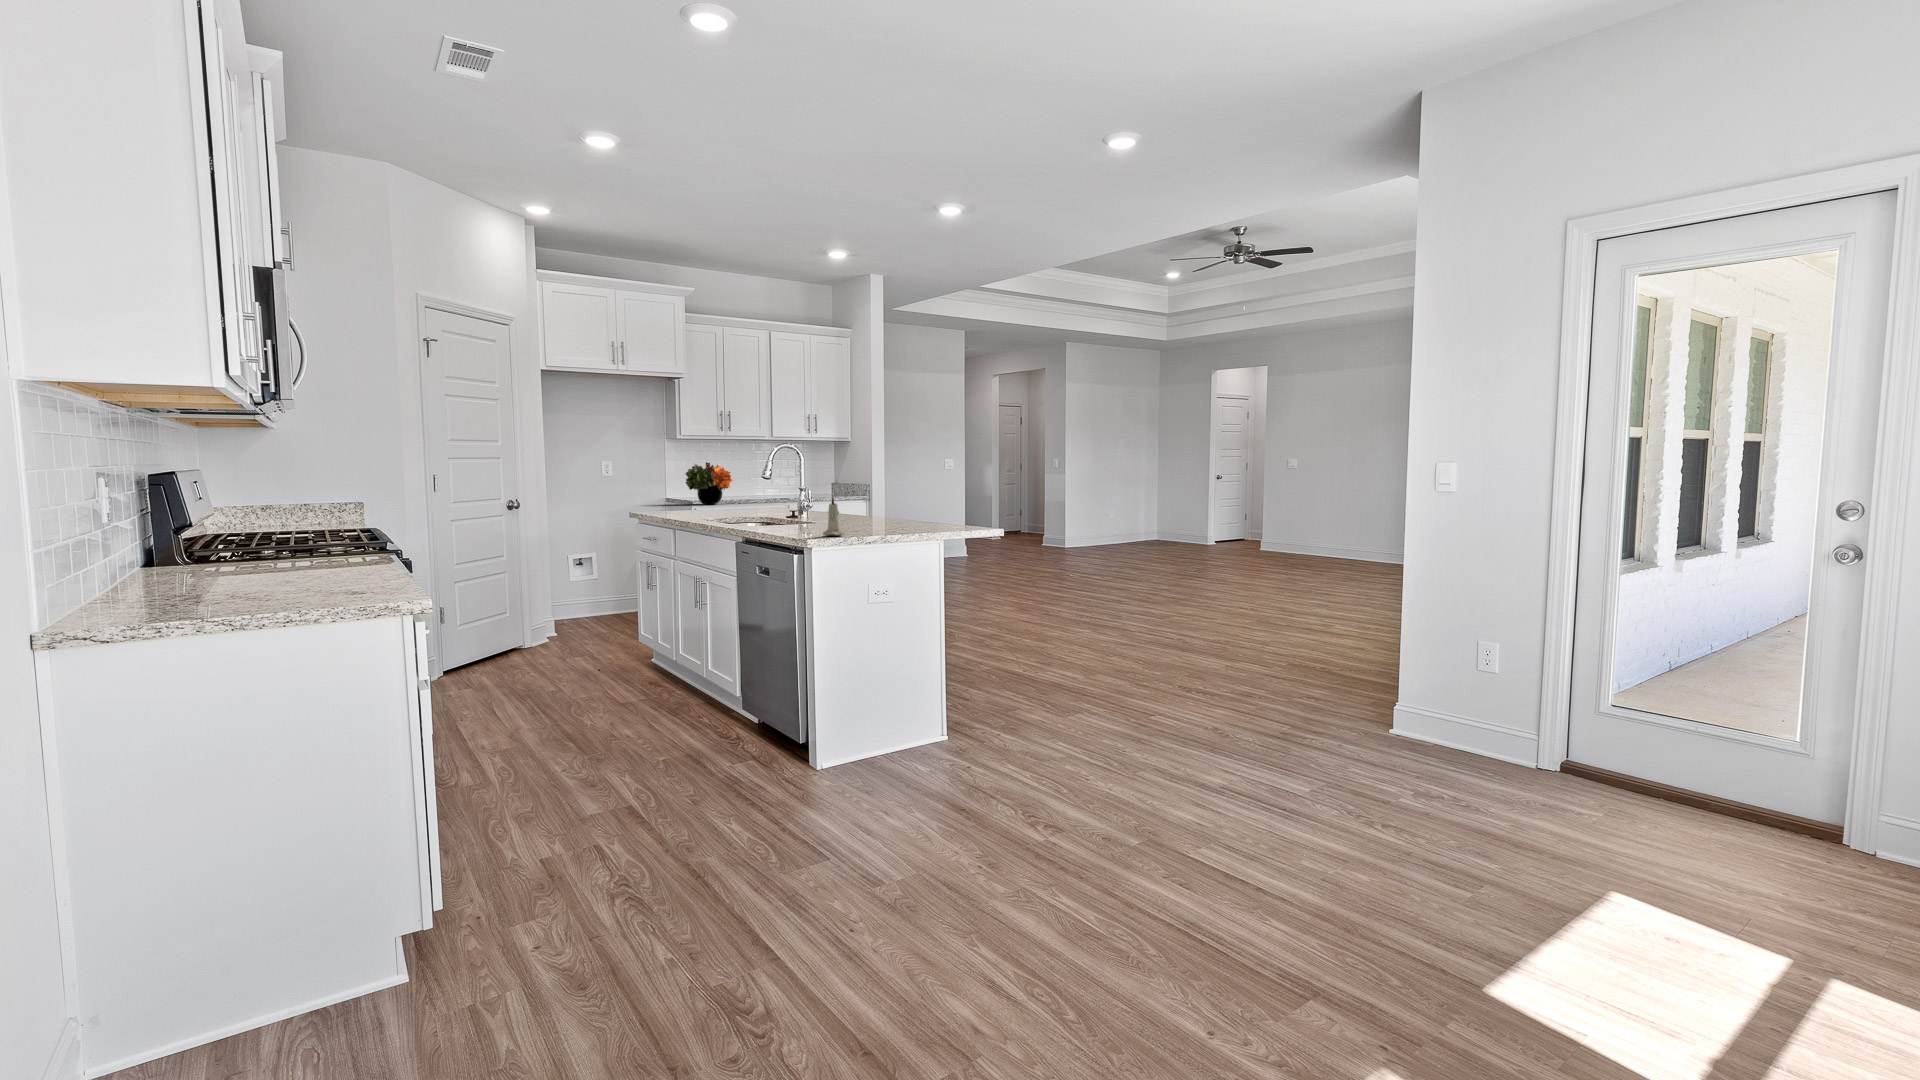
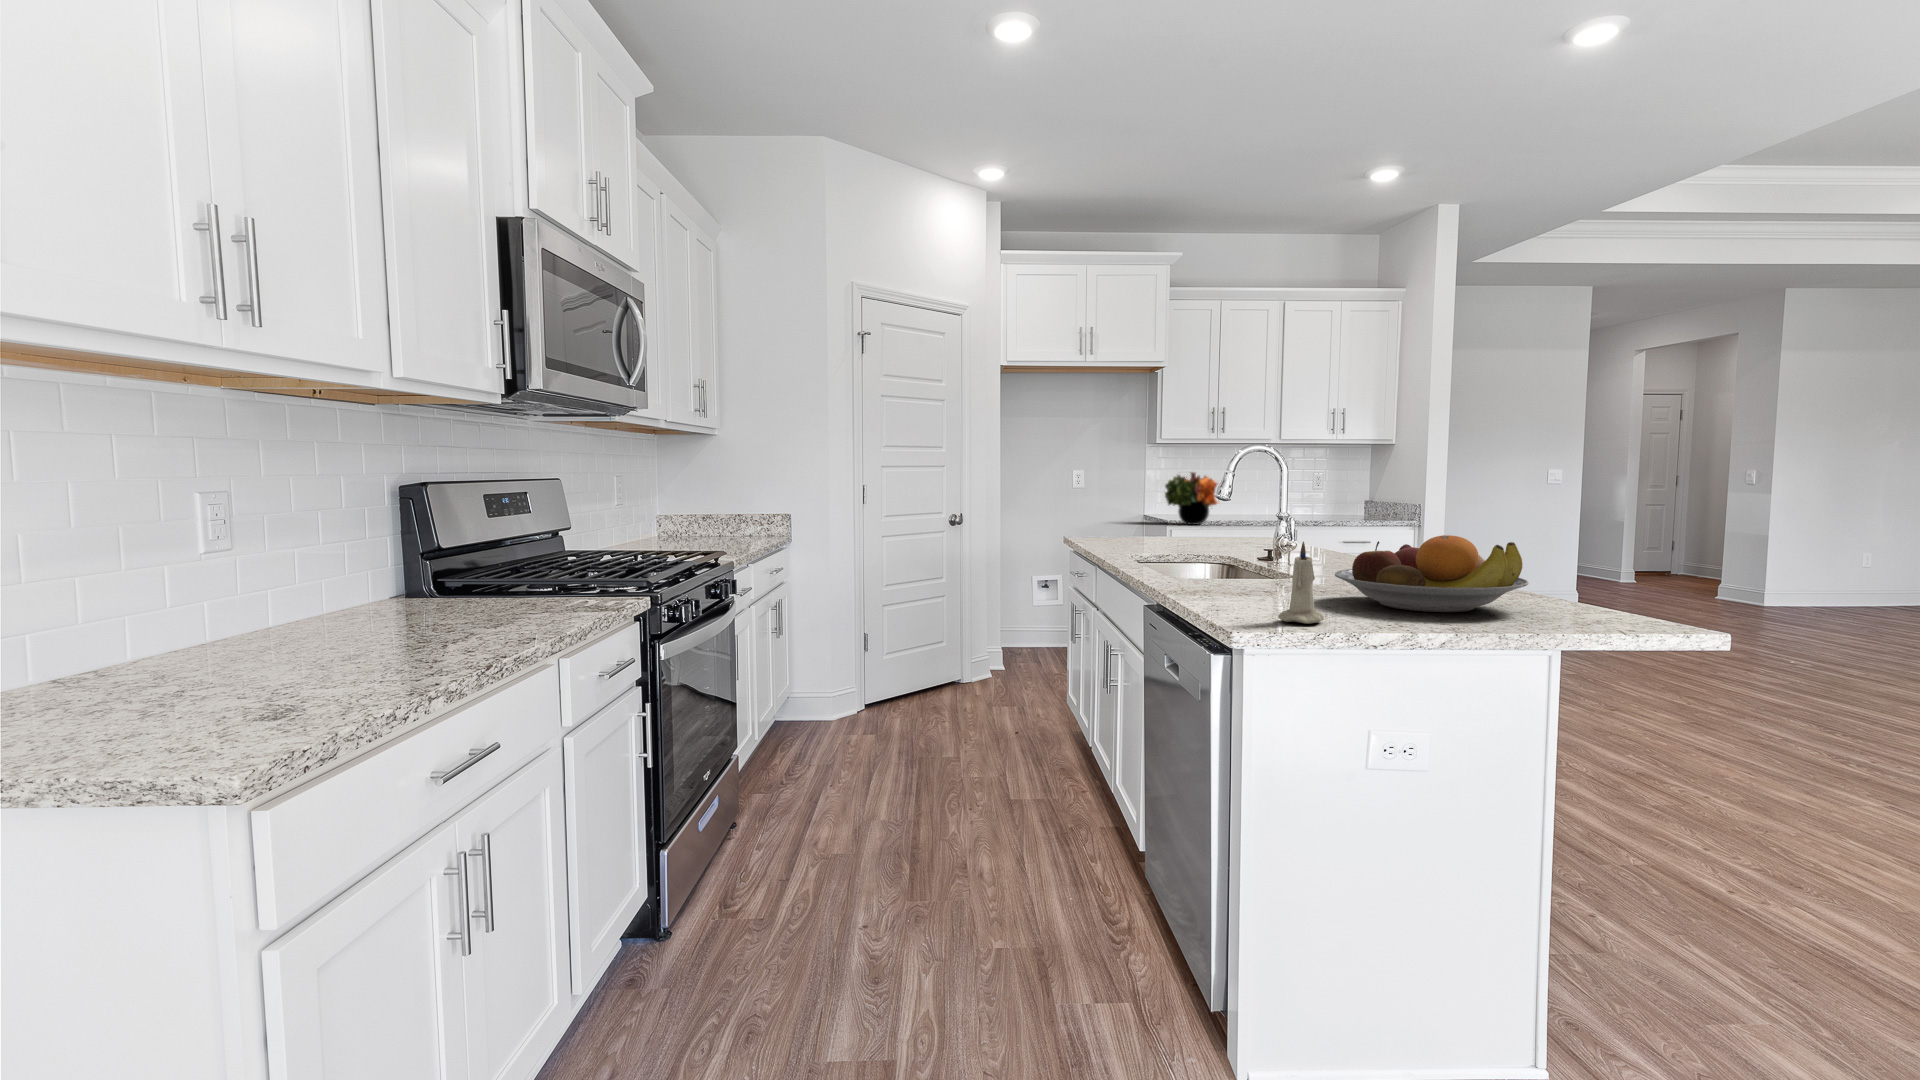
fruit bowl: none [842,493,928,530] -> present [1335,535,1529,612]

